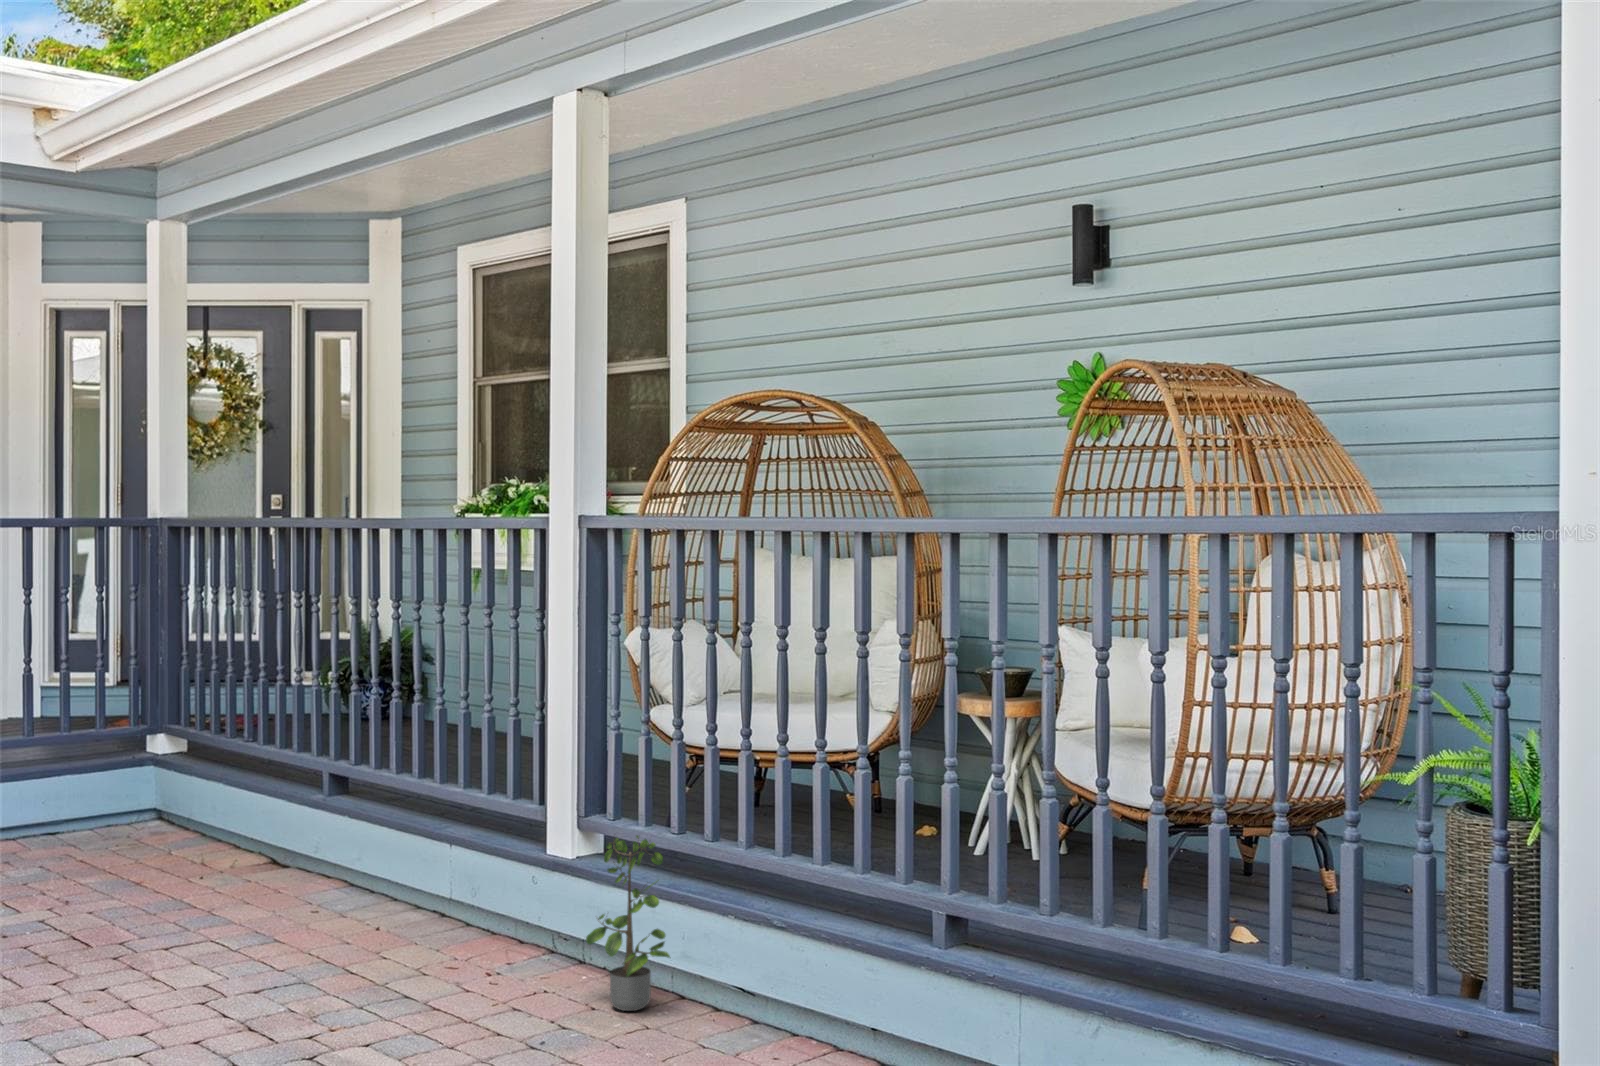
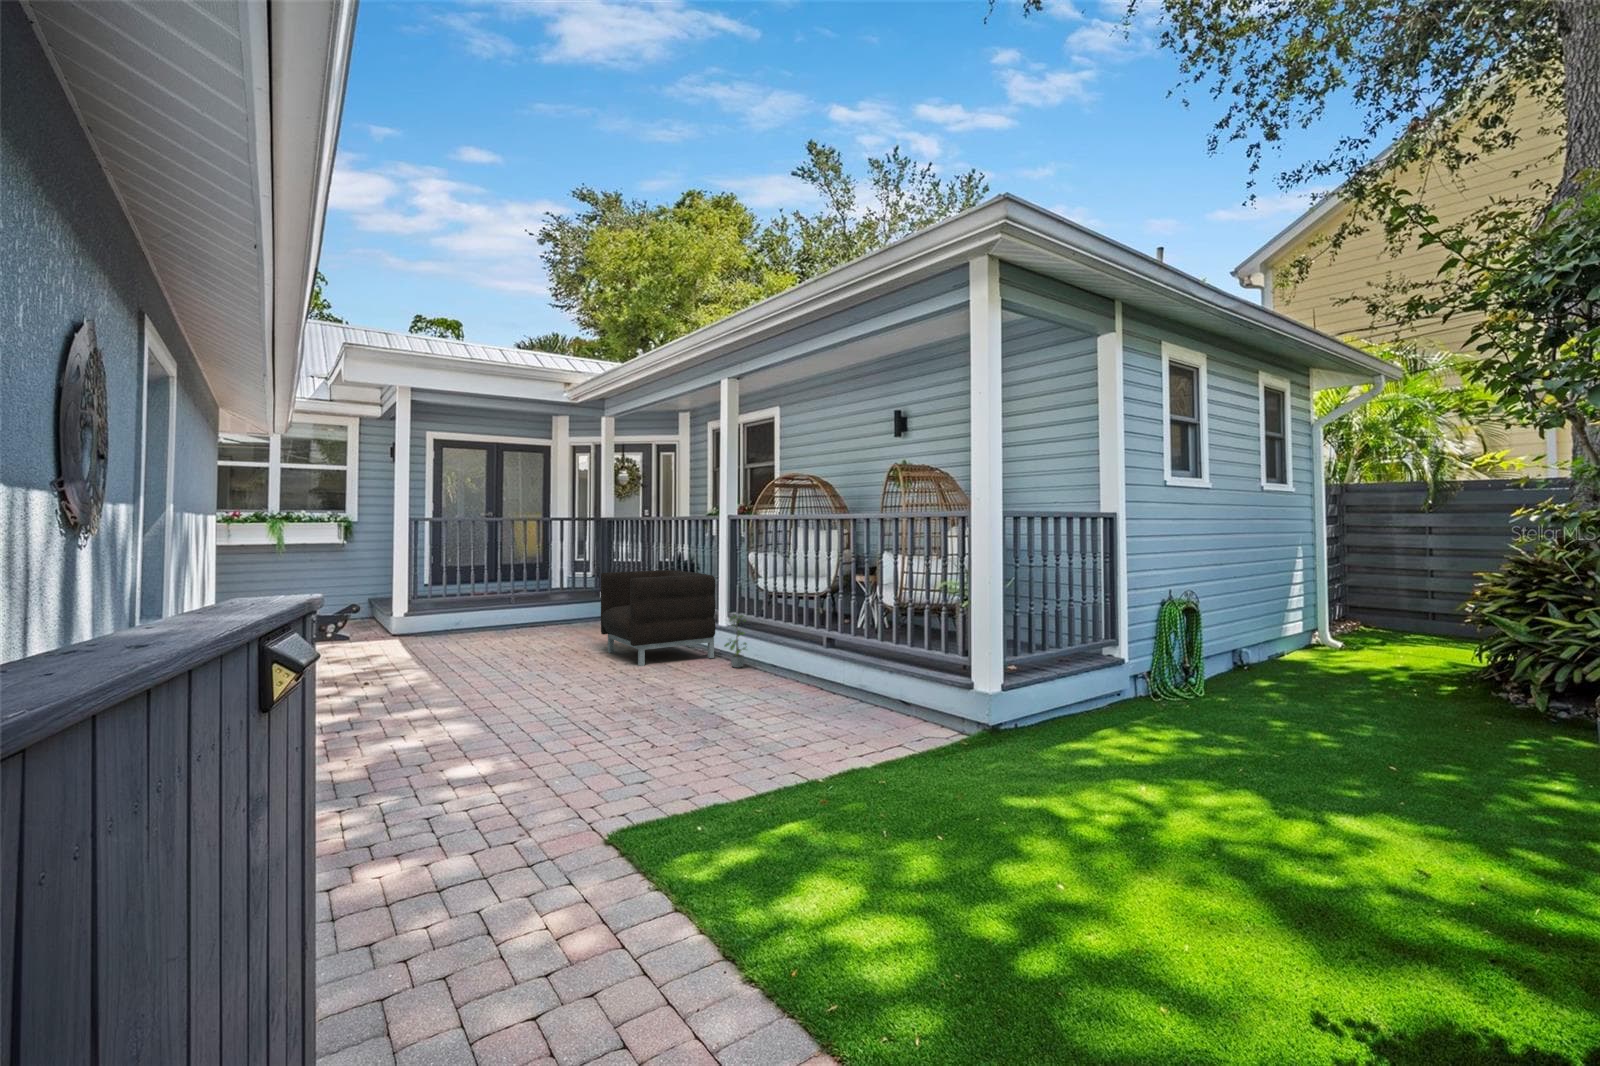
armchair: none [161,684,545,1024] -> present [601,570,716,666]

